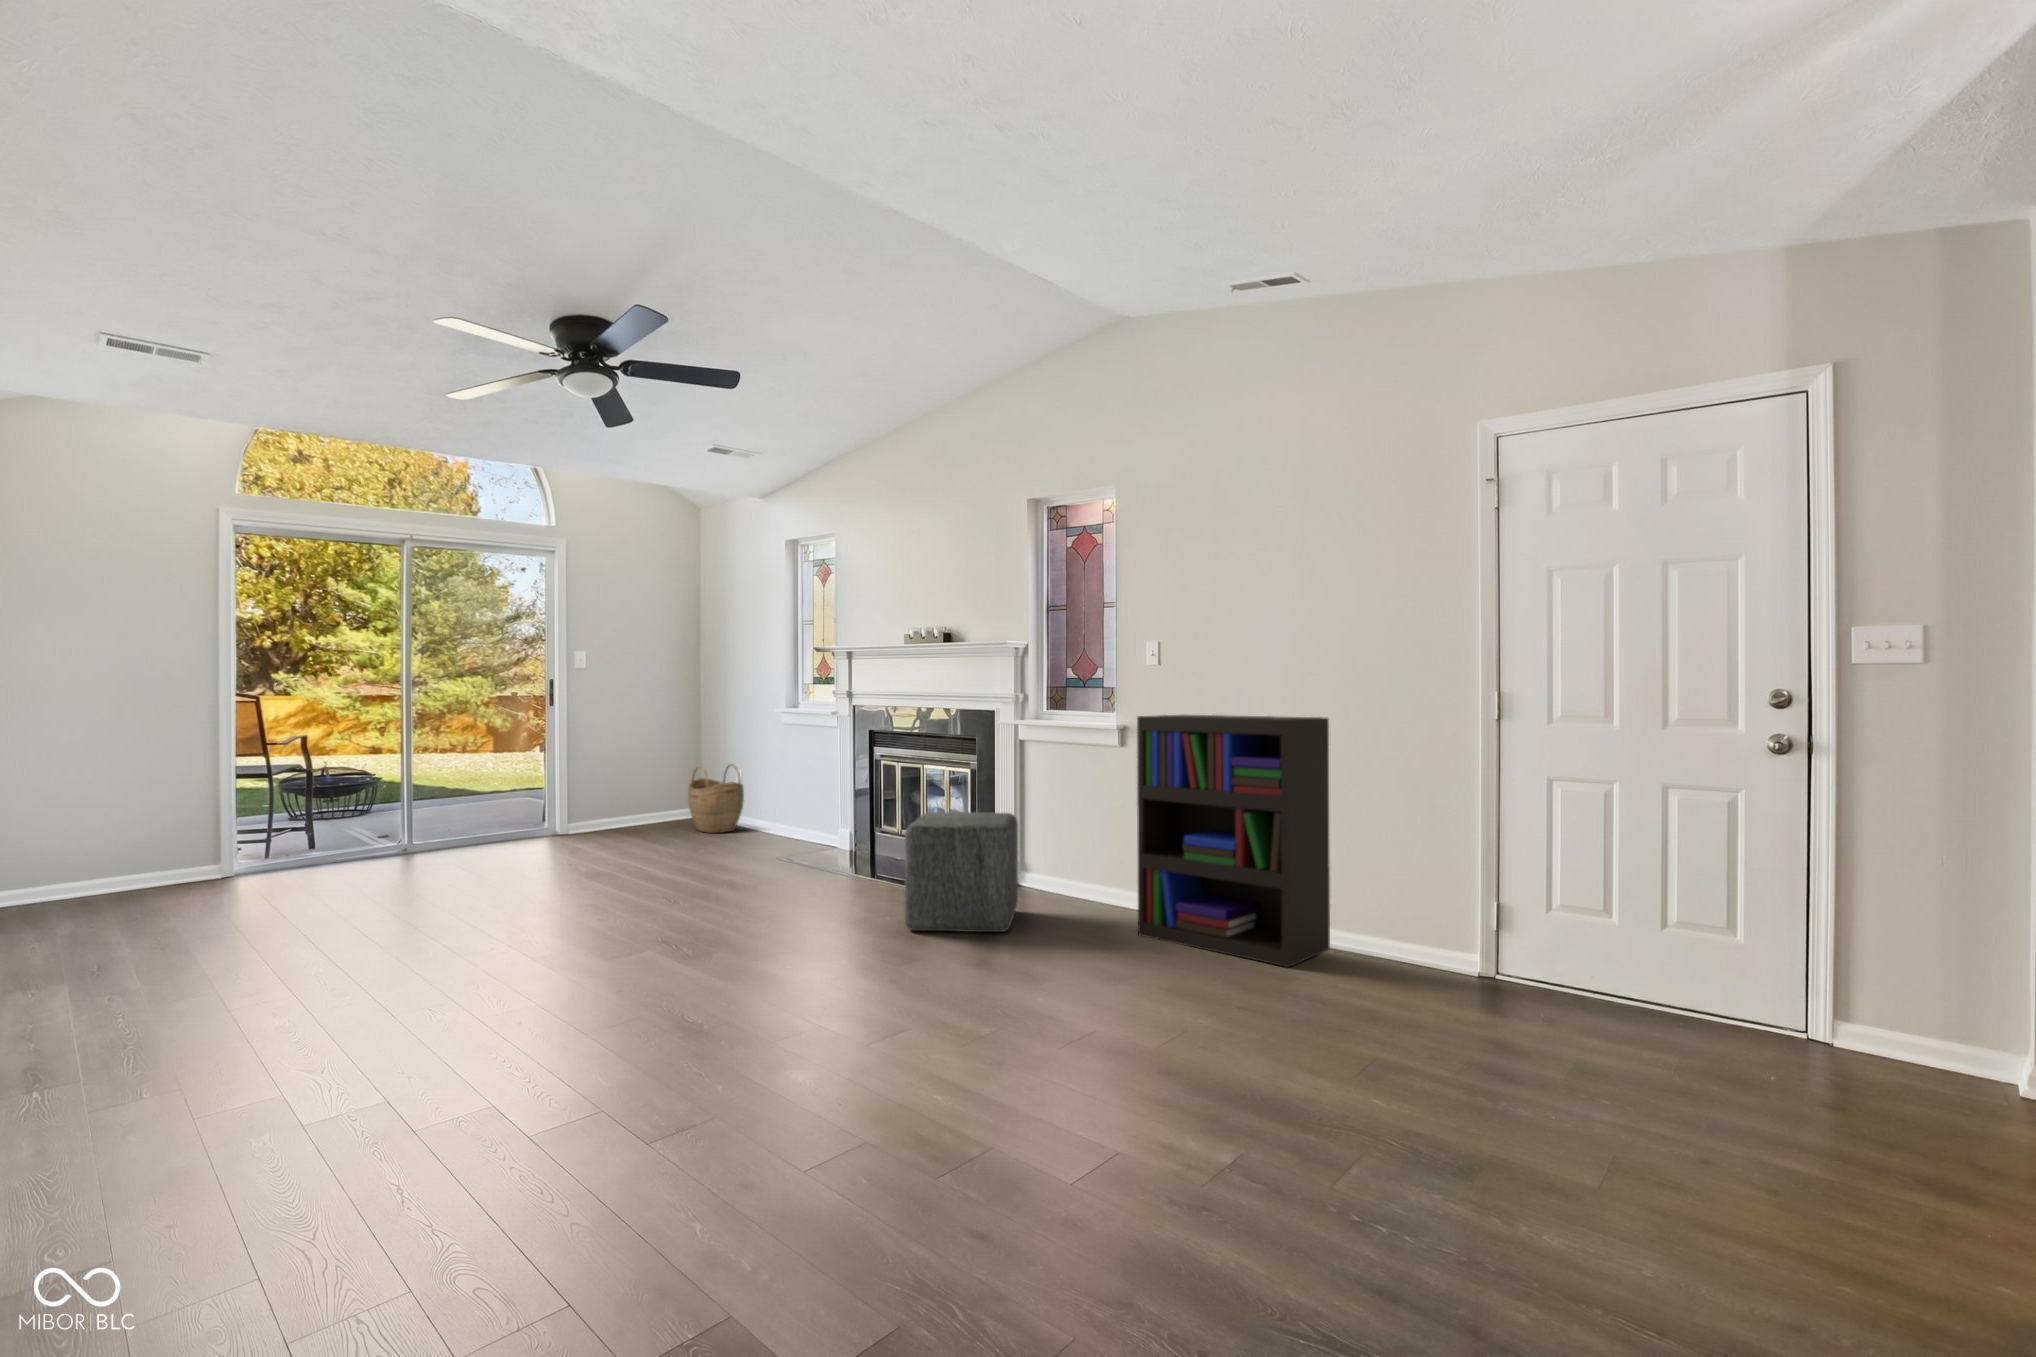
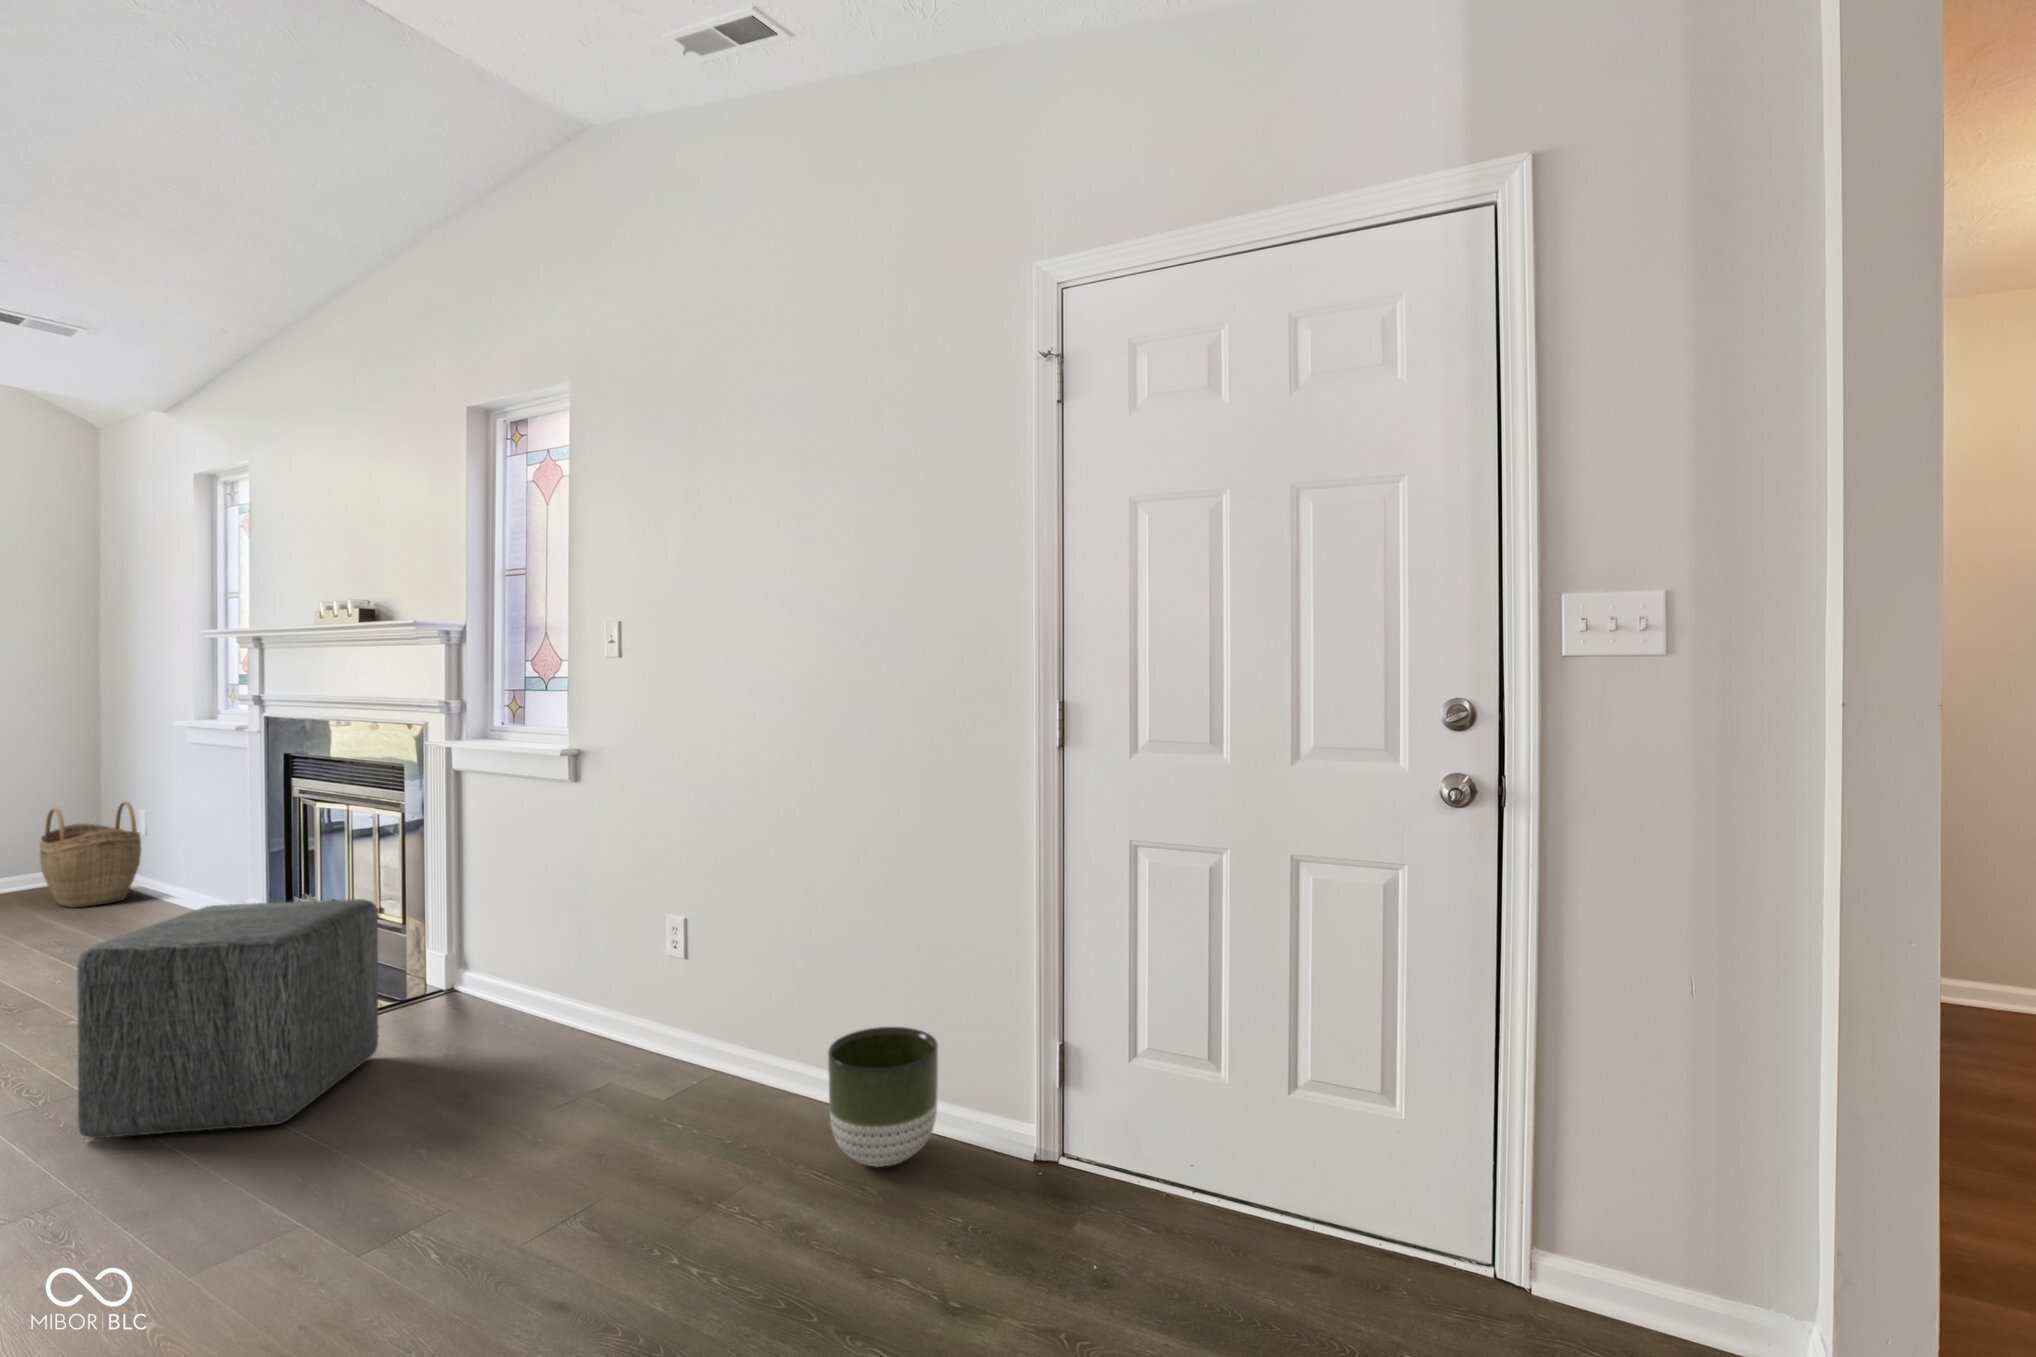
bookshelf: present [1137,715,1330,967] -> none [536,734,836,1172]
planter: none [1343,895,1413,972] -> present [828,1027,938,1167]

